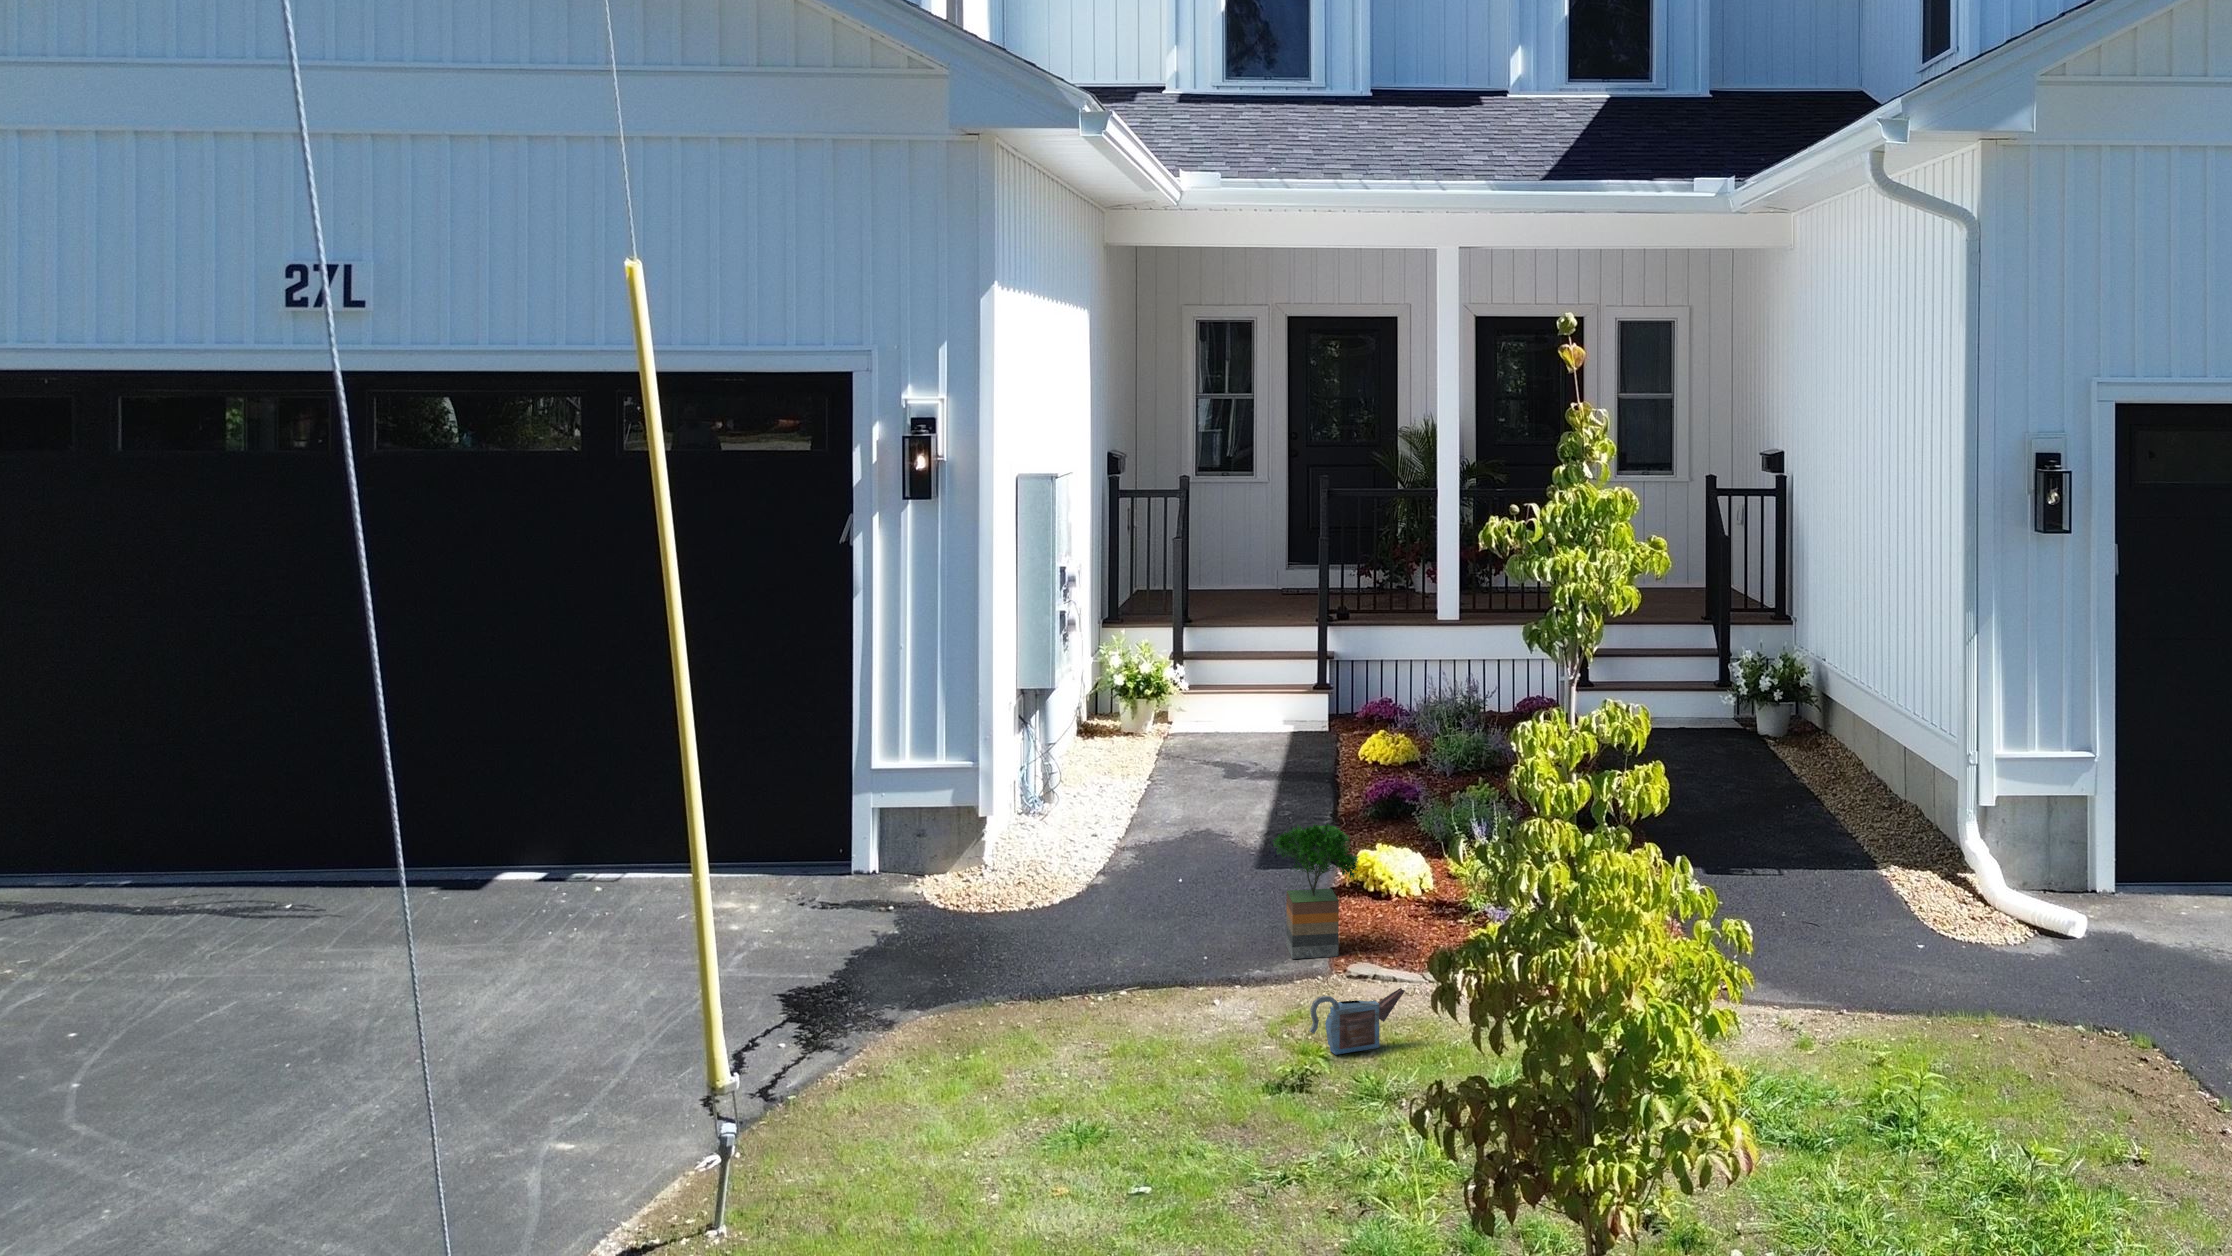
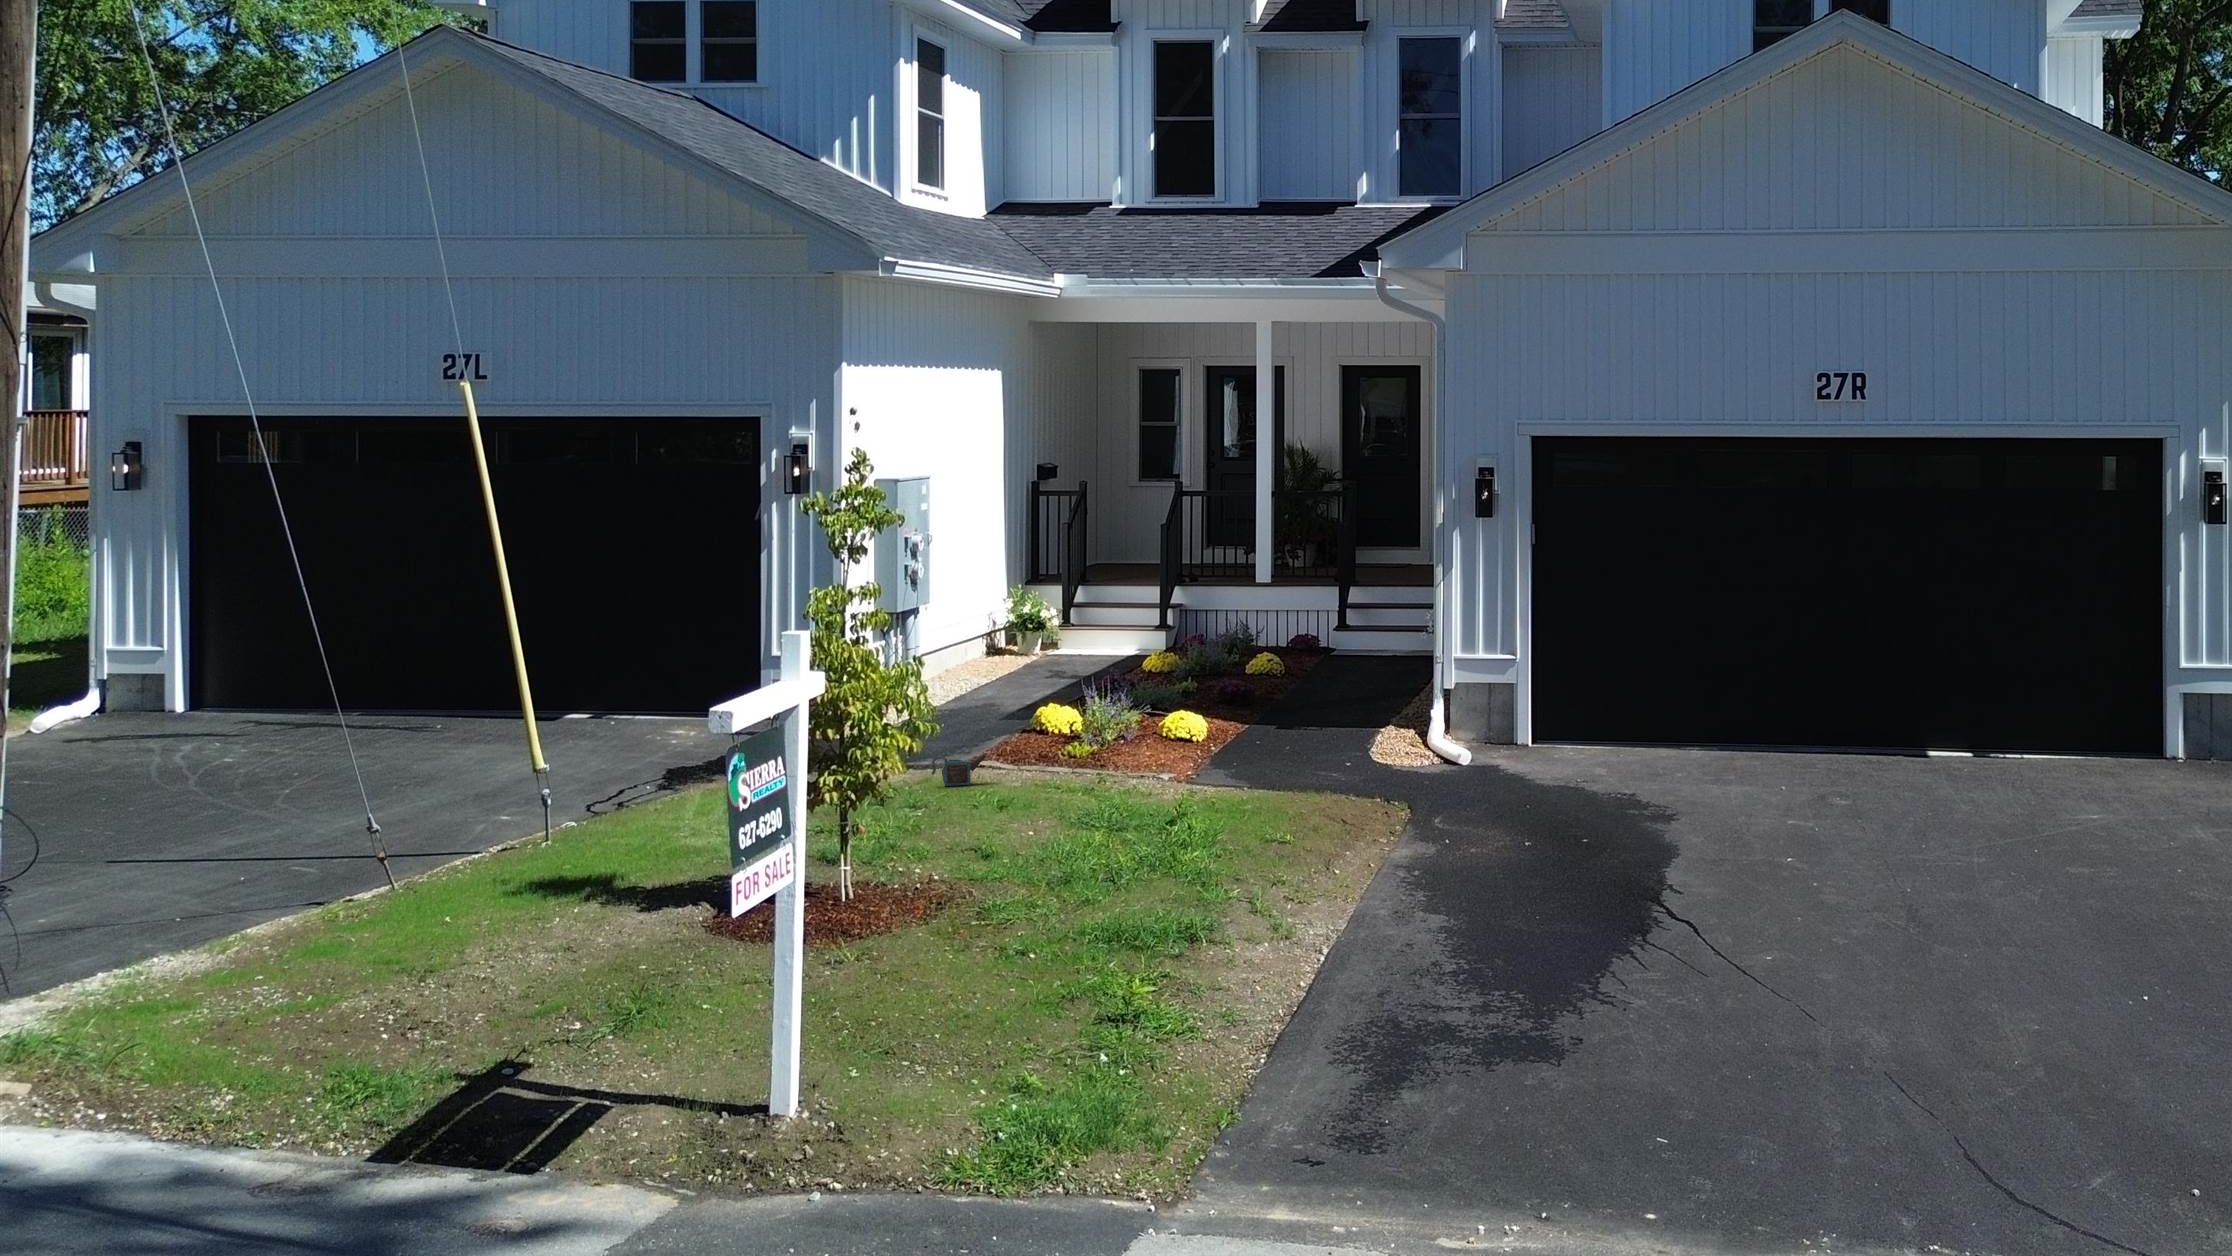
potted tree: present [1273,824,1358,959] -> none [976,680,1024,753]

